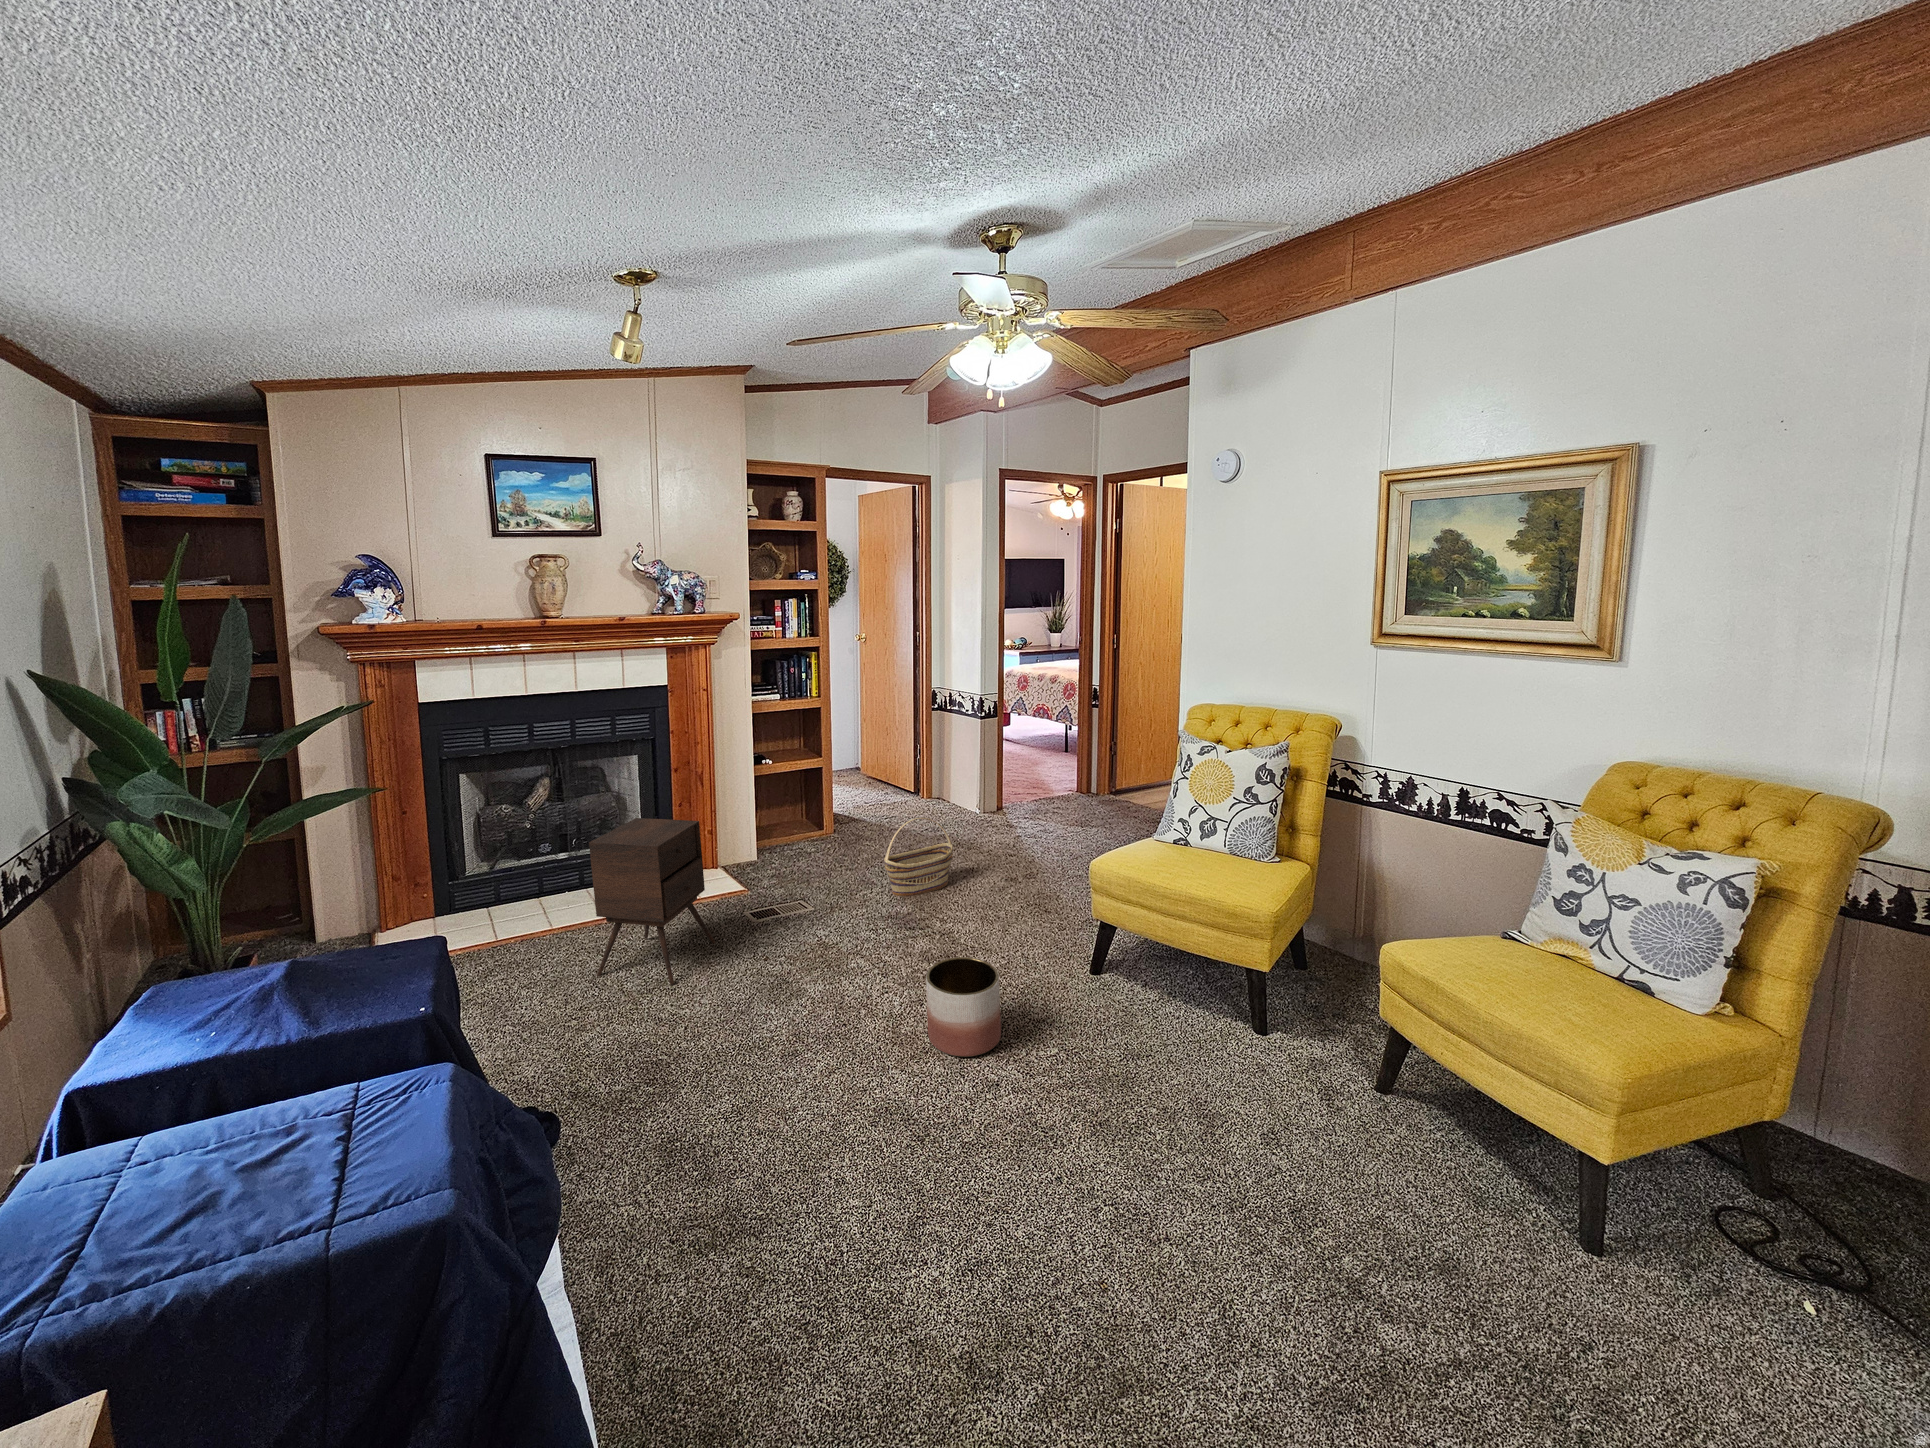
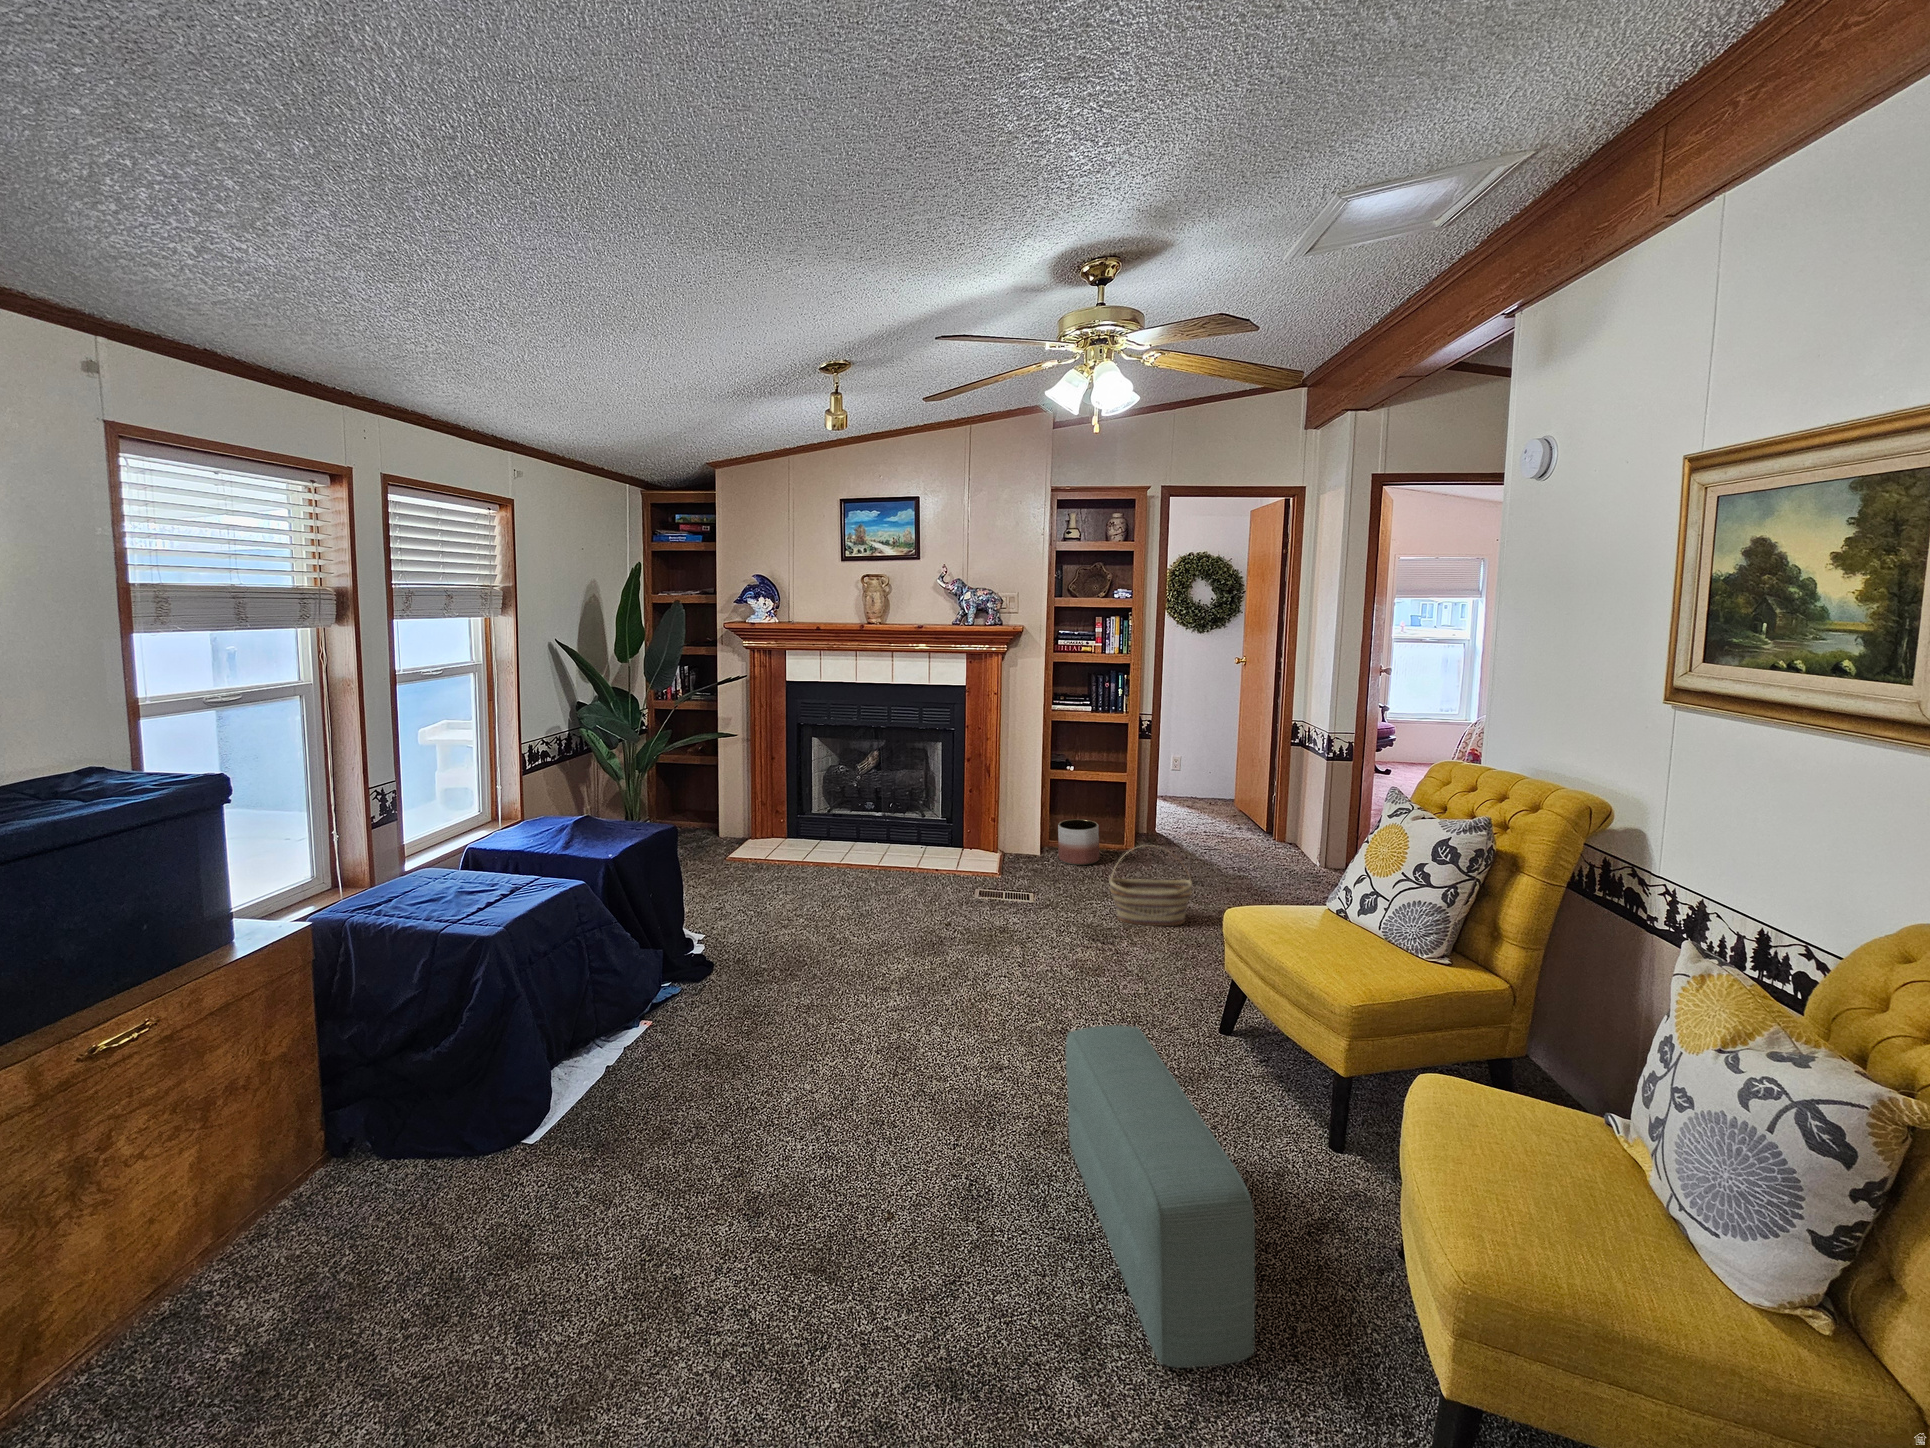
side table: present [589,818,716,985] -> none [829,792,924,928]
planter: present [926,957,1001,1057] -> present [1058,819,1100,865]
pouf: none [1121,985,1452,1289] -> present [1066,1025,1255,1368]

